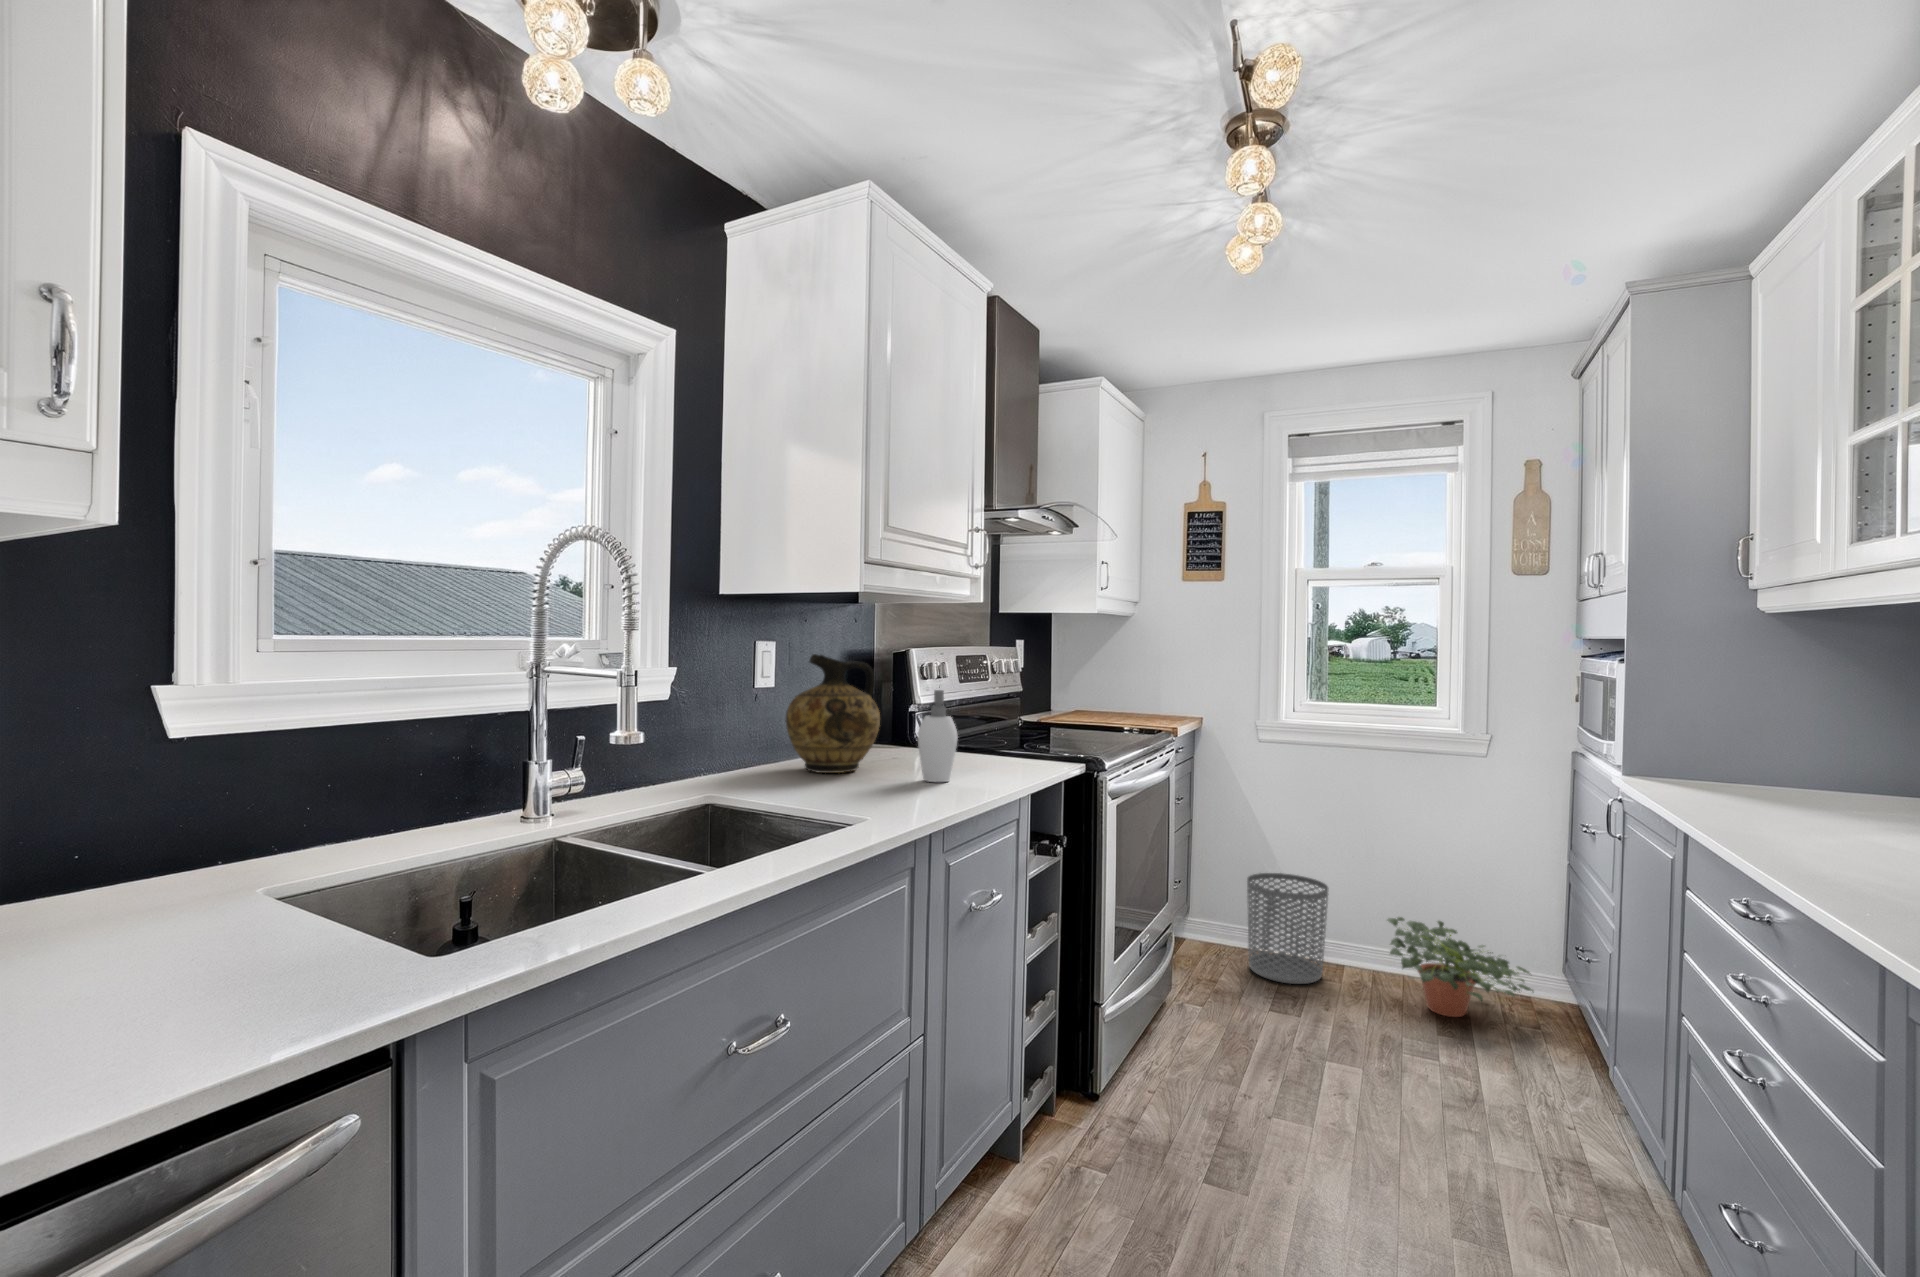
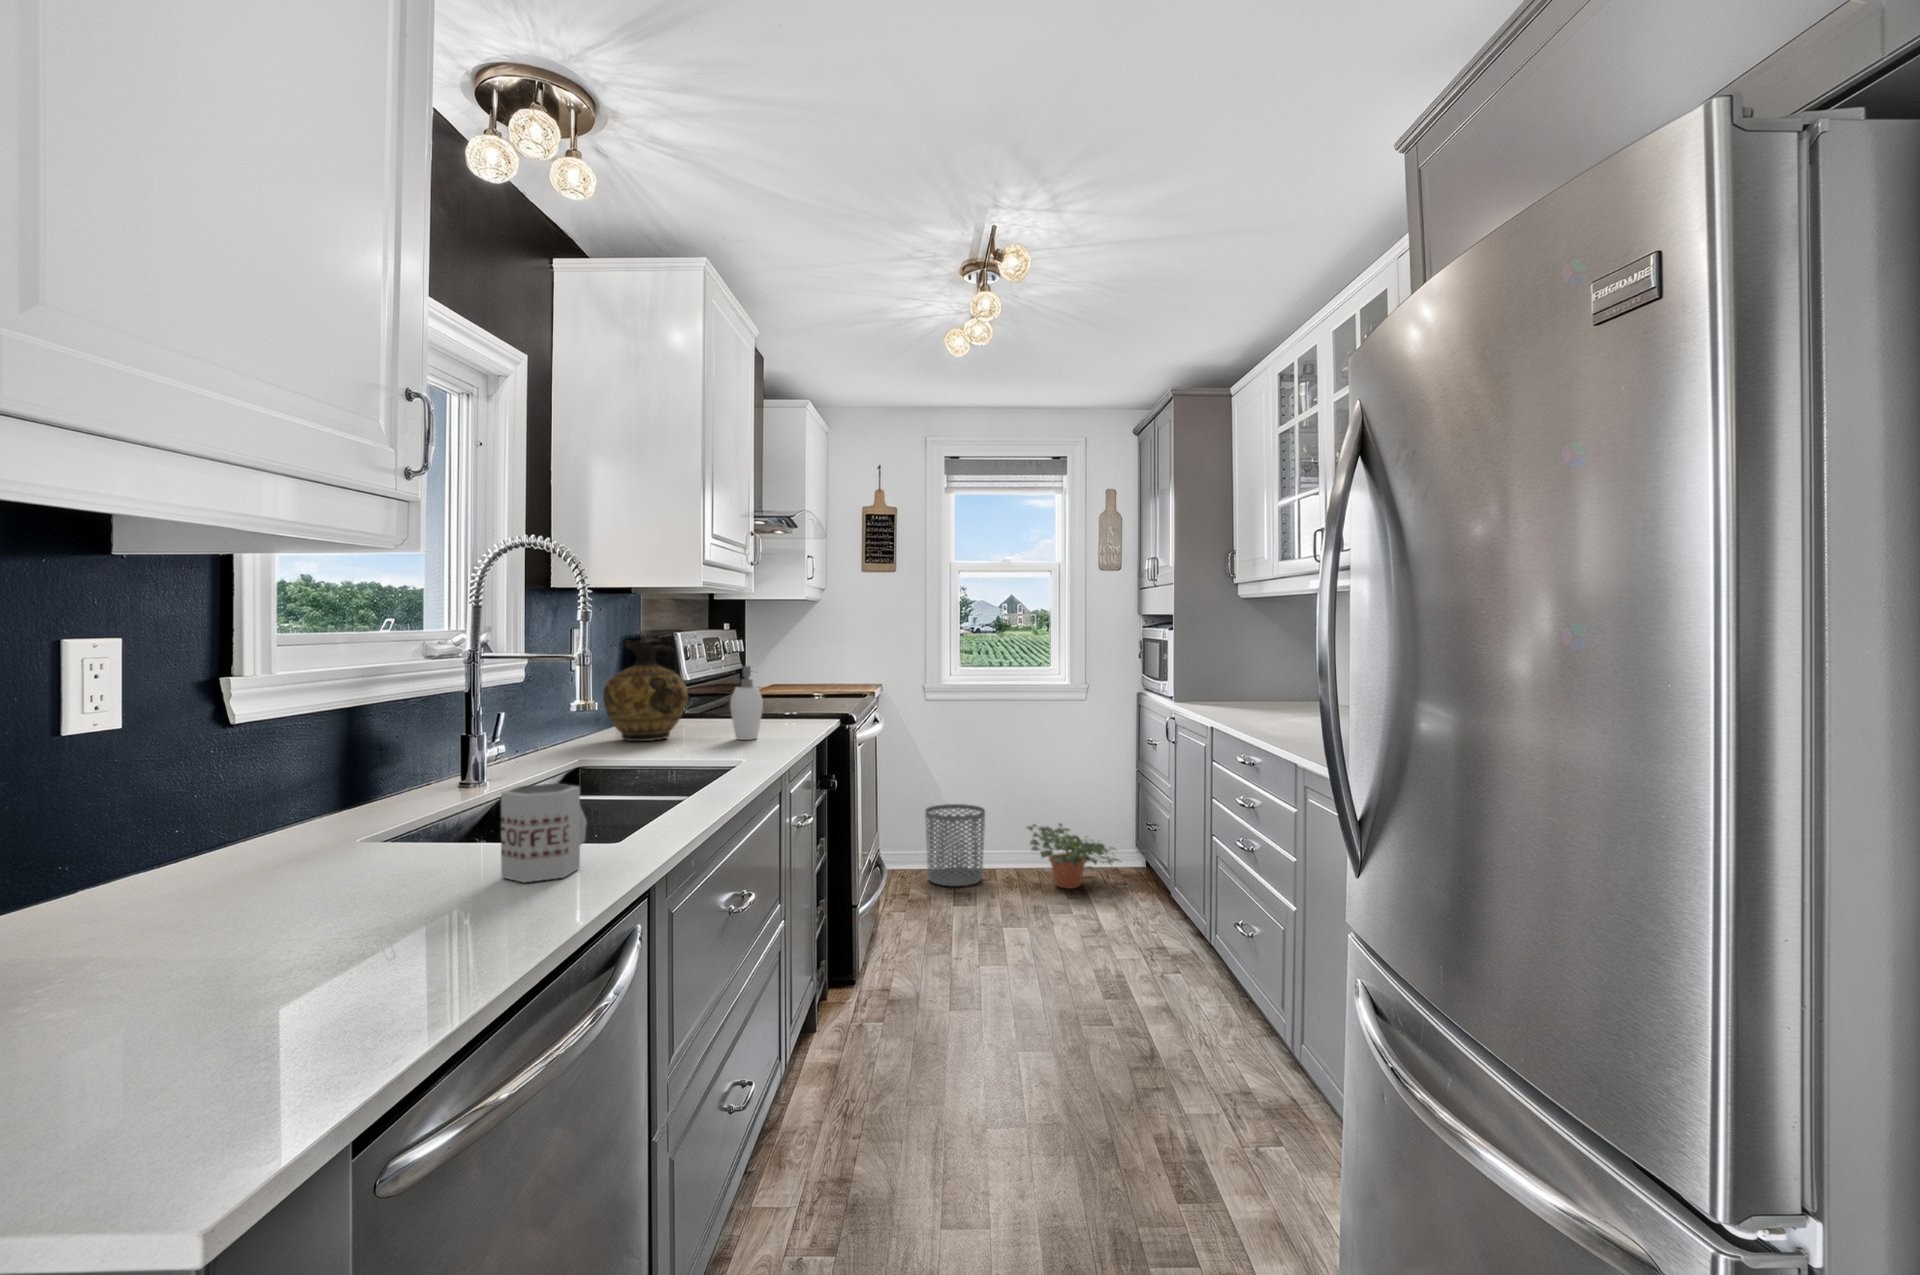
mug: none [204,860,366,1015] -> present [501,784,587,882]

